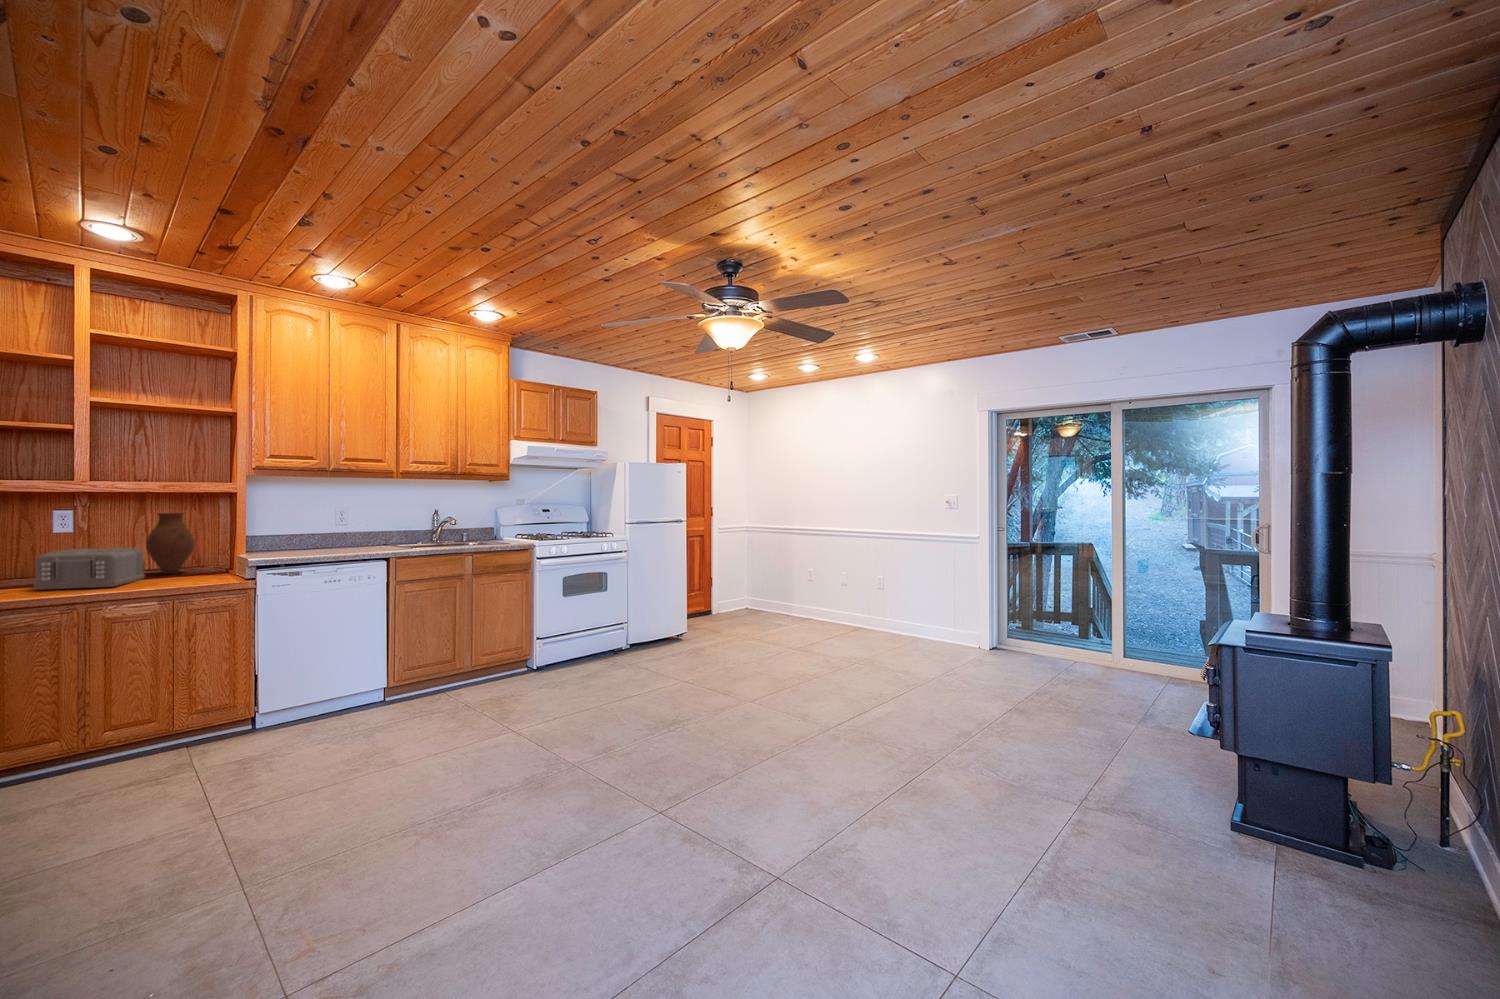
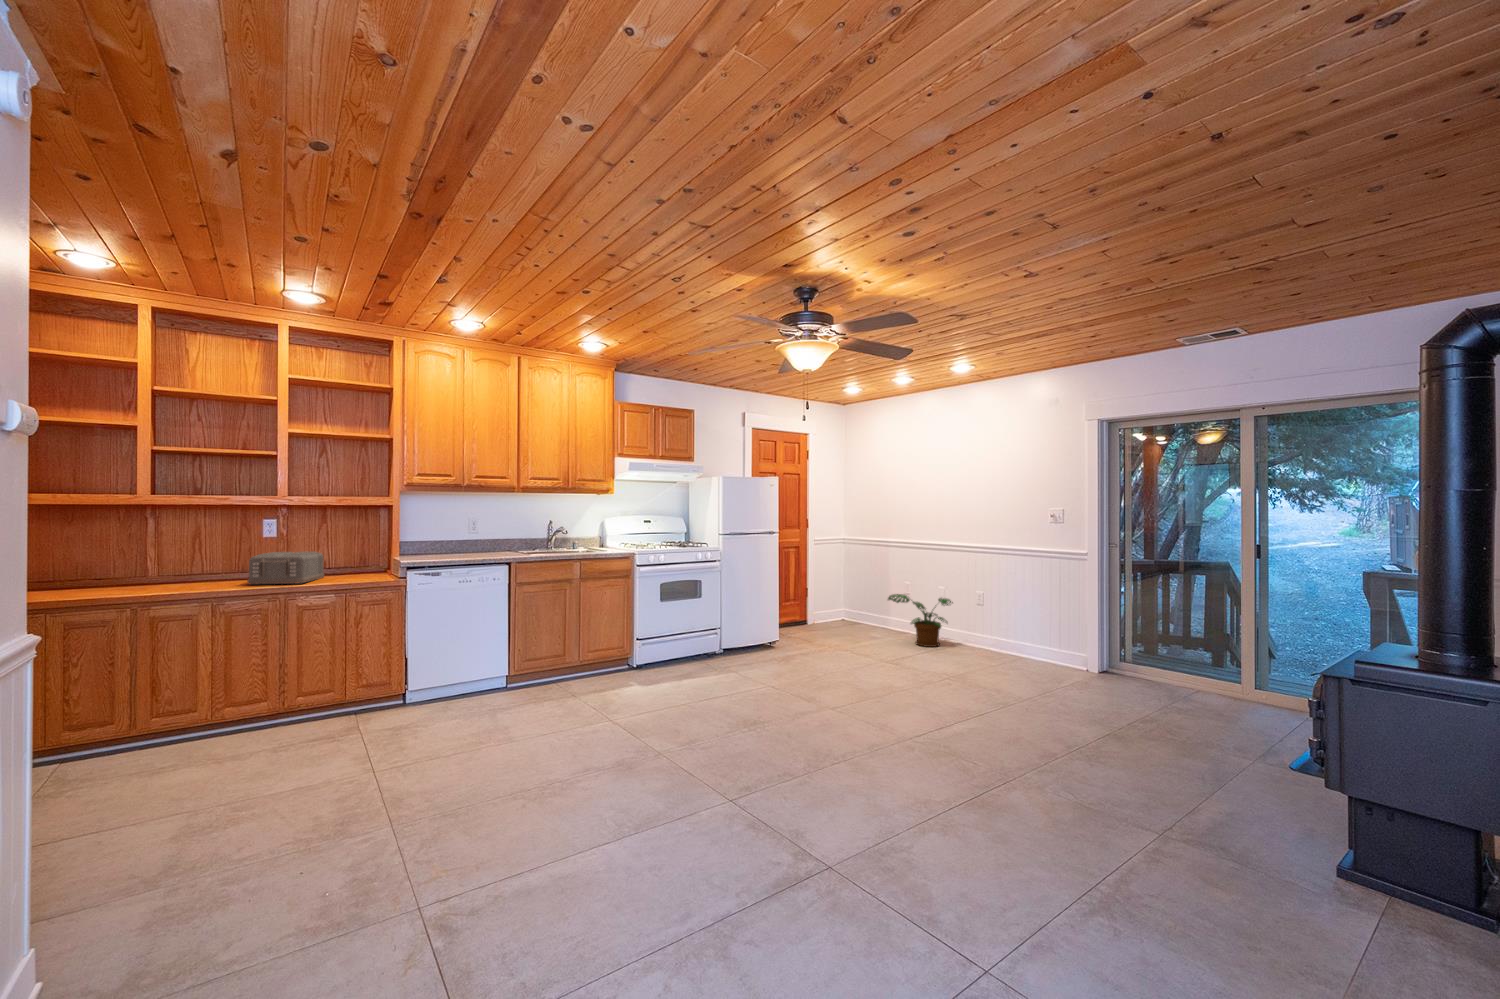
vase: present [146,513,195,574] -> none [326,523,361,574]
potted plant: none [791,581,855,632] -> present [888,594,953,647]

